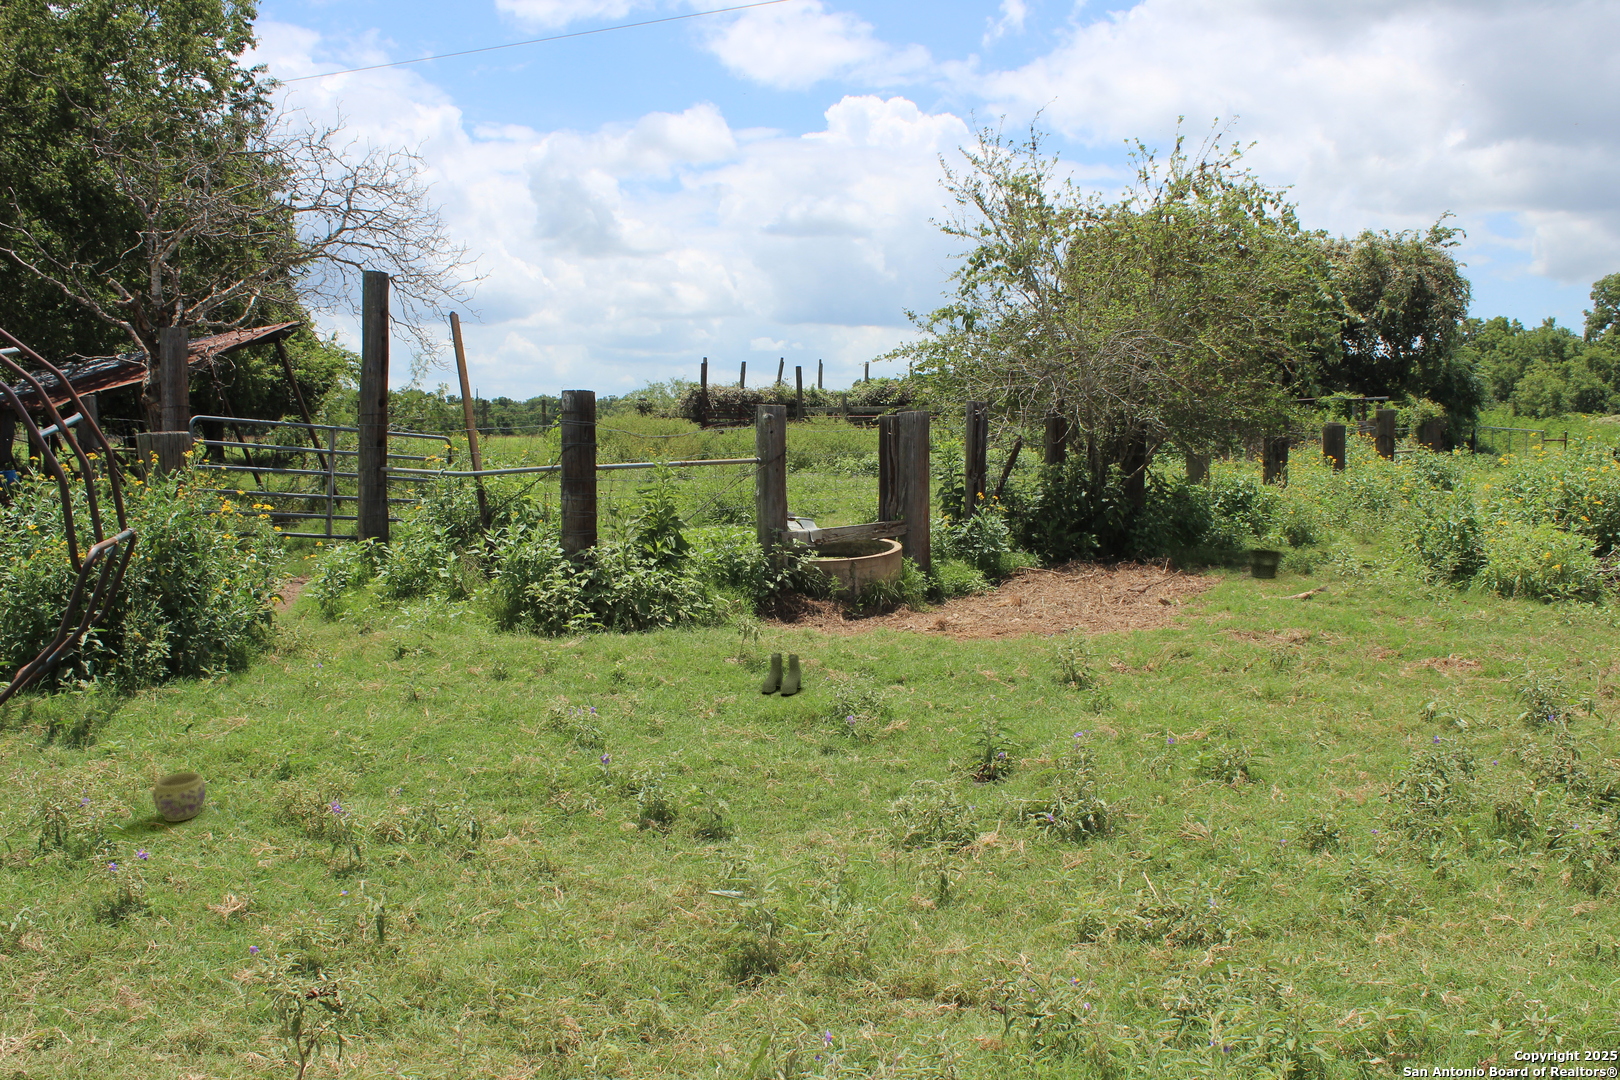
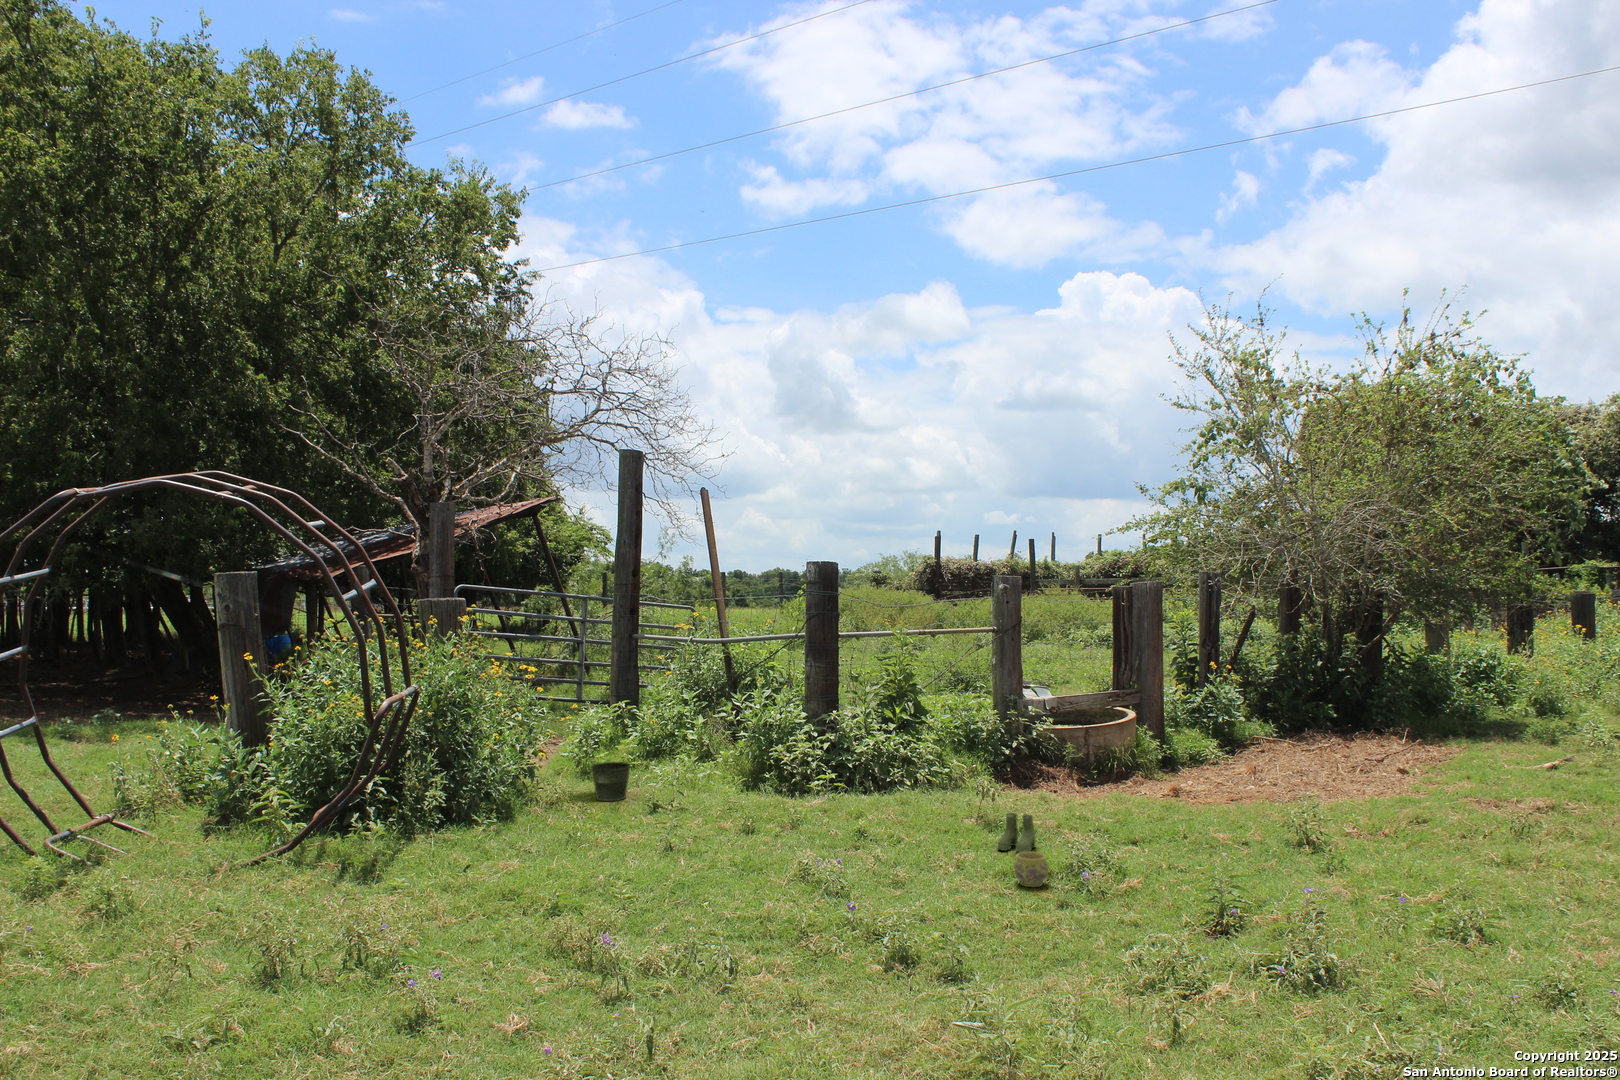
bucket: present [1246,550,1281,578] -> present [591,762,631,801]
planter: present [153,772,206,822] -> present [1014,852,1048,887]

